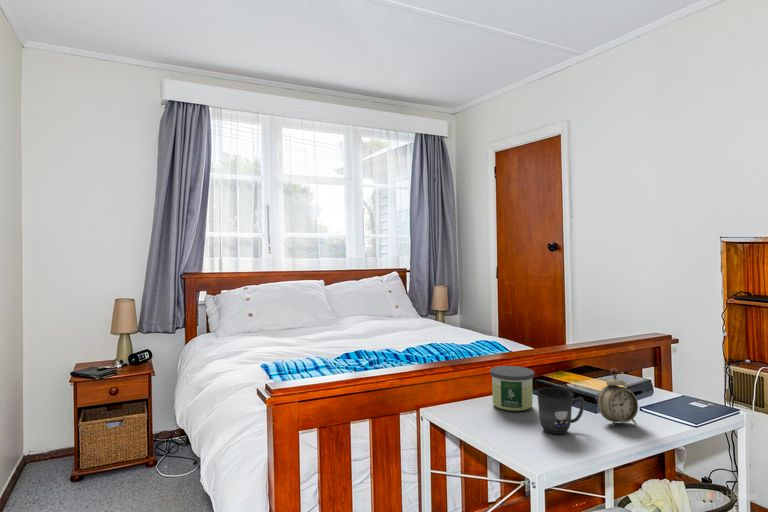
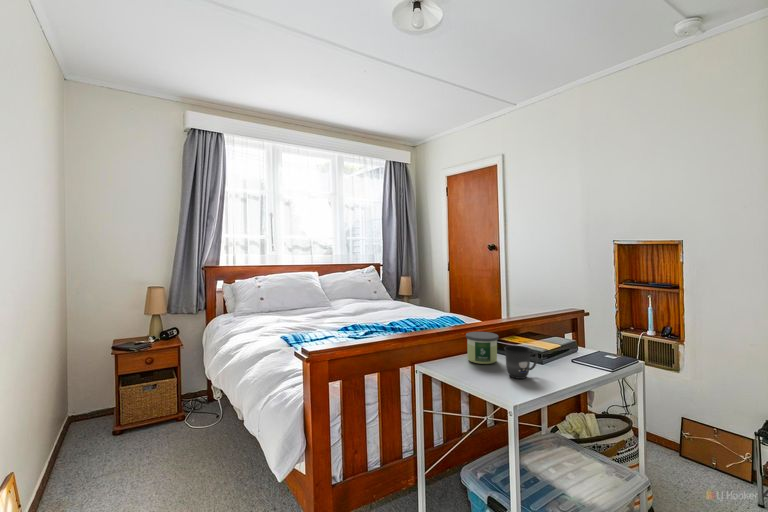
alarm clock: present [597,369,638,427] -> none [545,331,574,373]

